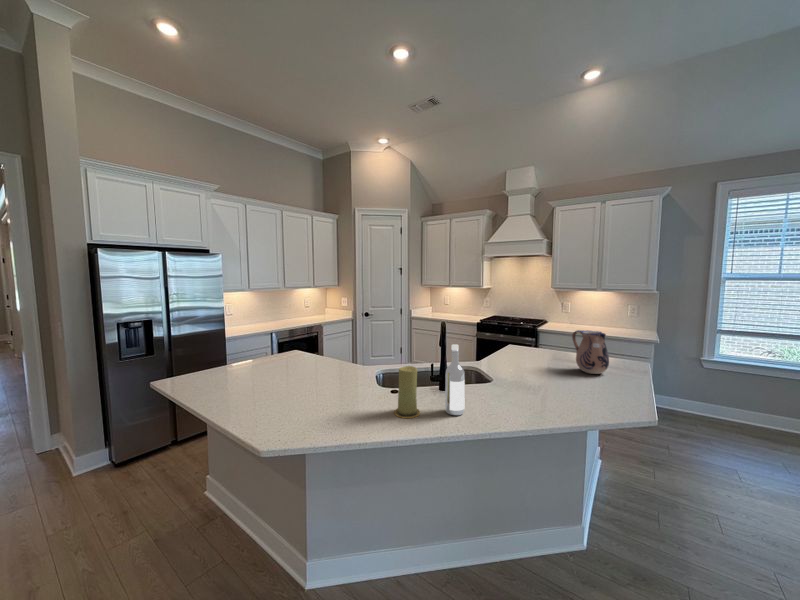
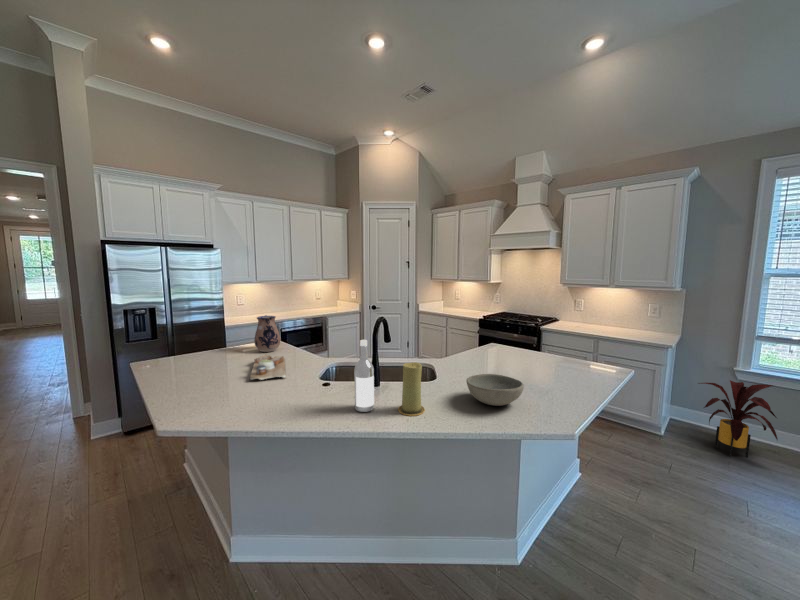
ceramic pitcher: present [572,330,609,374] -> present [254,315,281,352]
cutting board: none [297,366,347,393] -> present [250,355,286,380]
candle: present [394,366,420,418] -> present [398,362,425,416]
house plant: none [673,369,744,435] -> present [699,380,778,457]
bowl: none [537,372,594,401] -> present [466,374,524,406]

